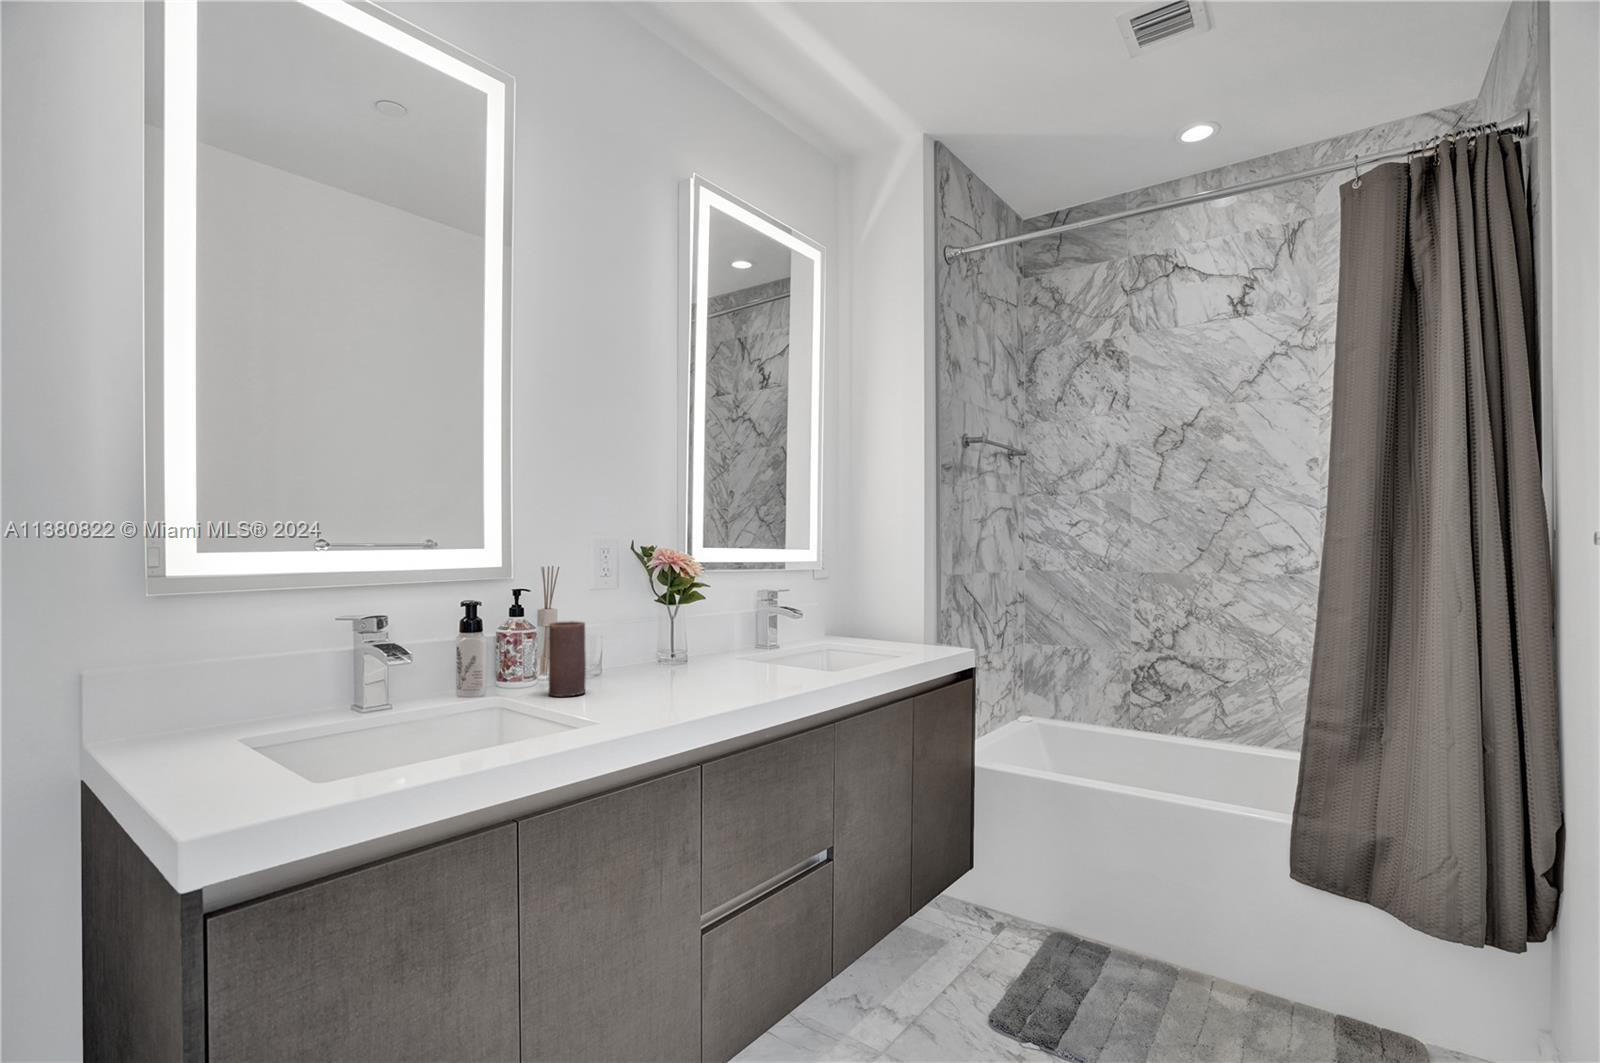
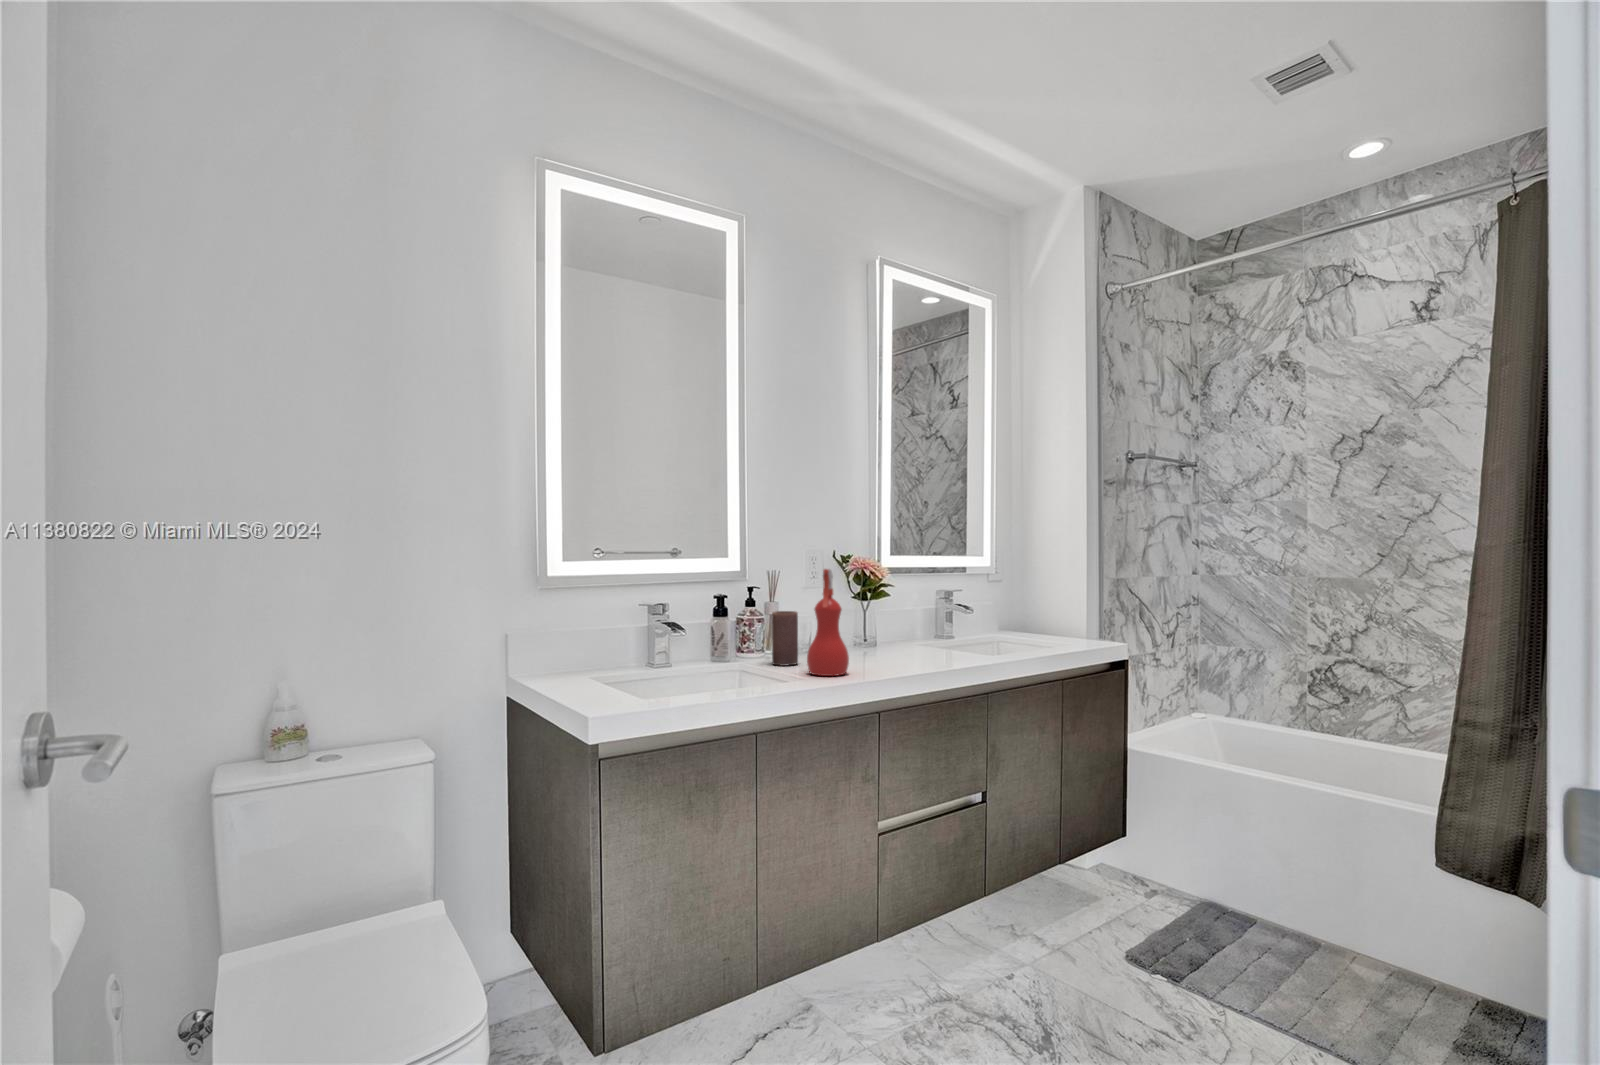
spray bottle: none [598,563,657,711] -> present [807,569,849,676]

